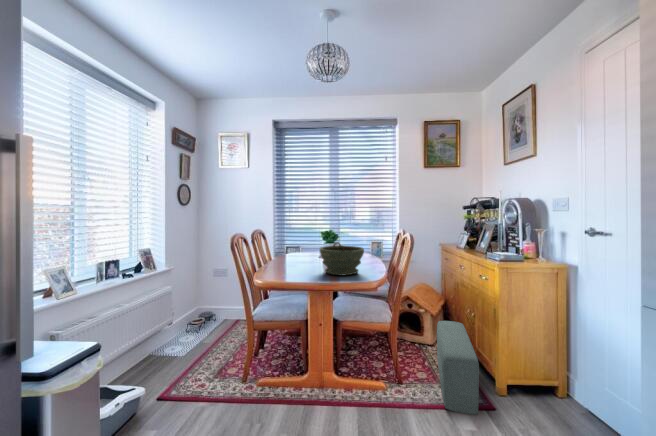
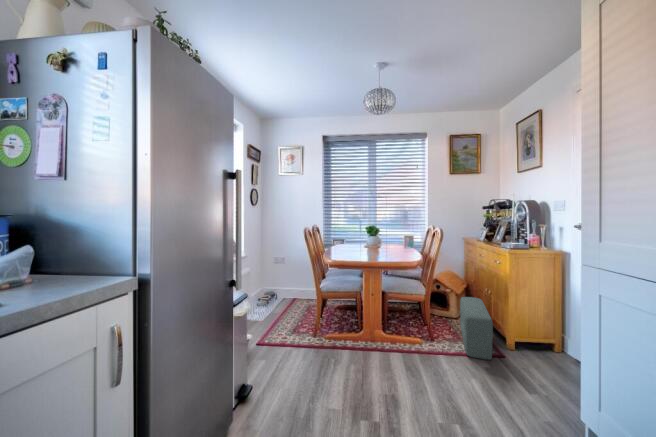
bowl: present [320,242,364,275] -> none [371,235,405,259]

